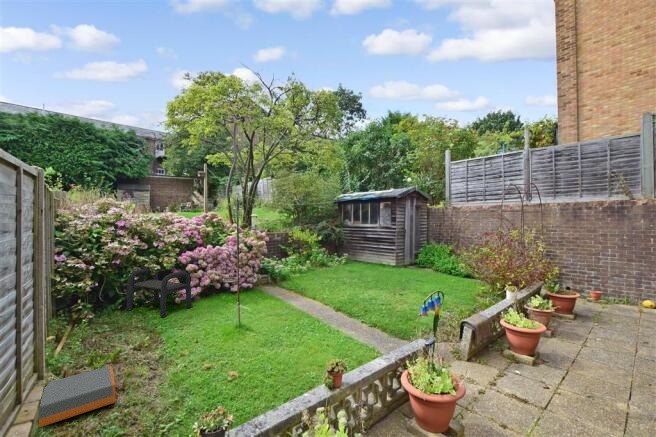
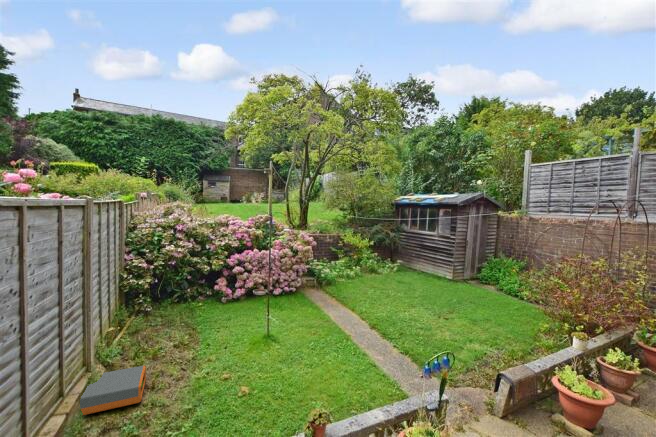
bench: present [127,268,192,317] -> none [181,268,234,317]

